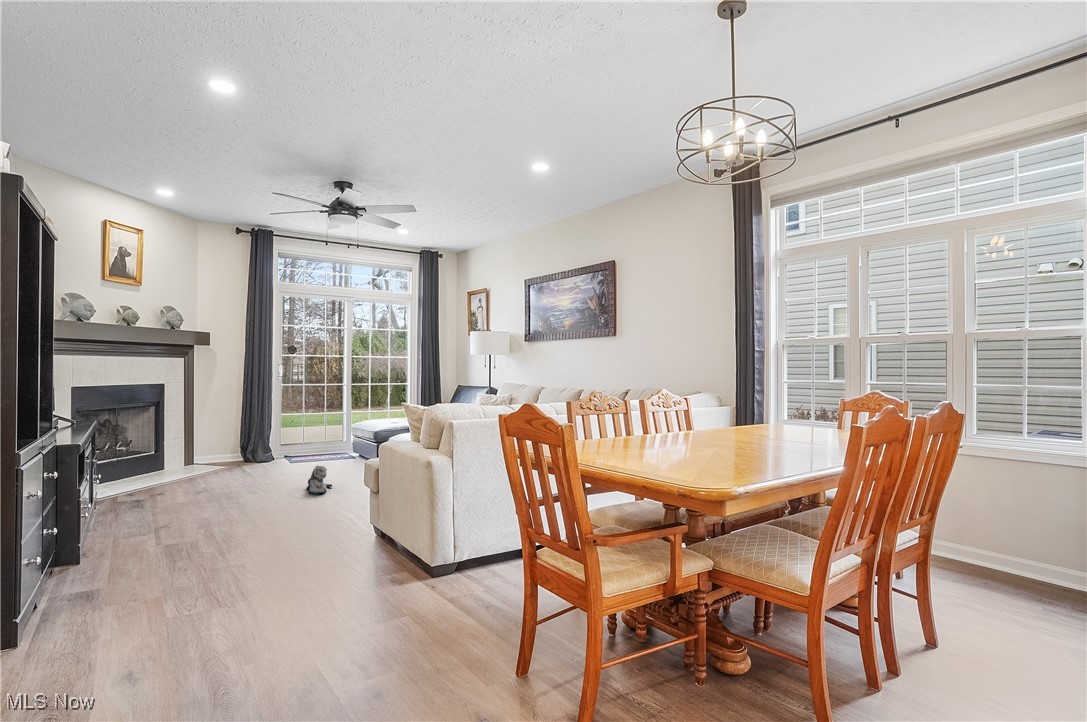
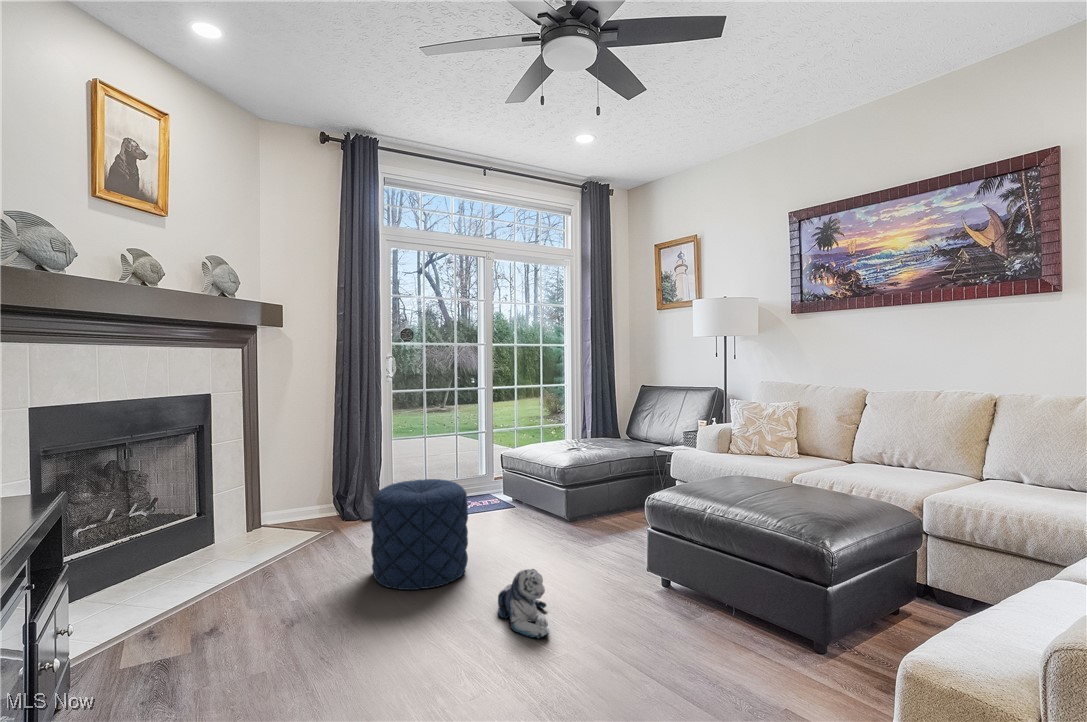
pouf: none [251,431,306,483] -> present [371,479,468,590]

